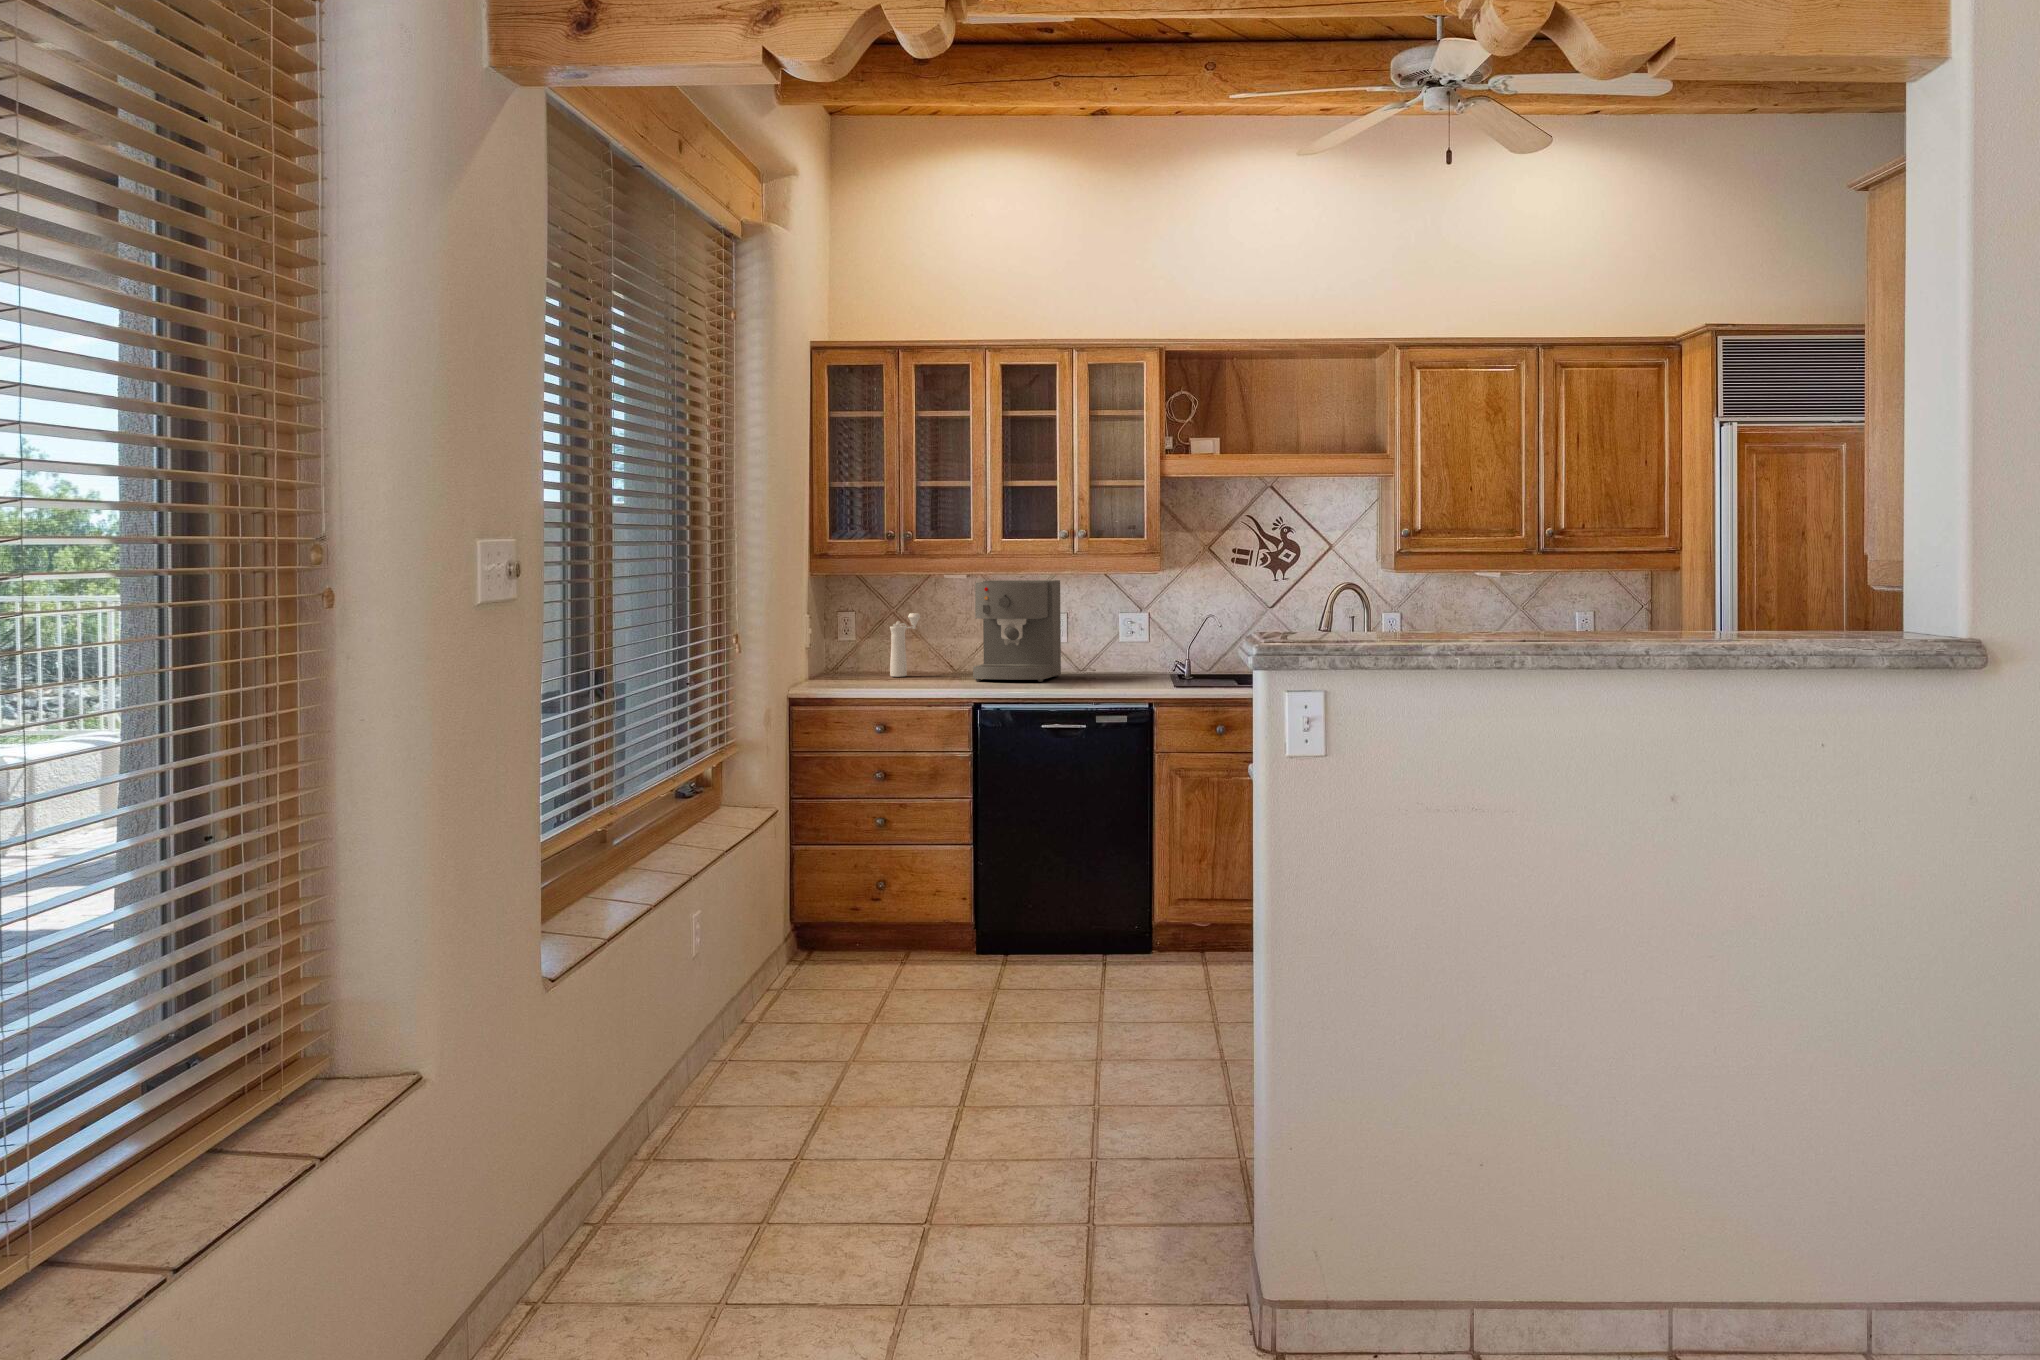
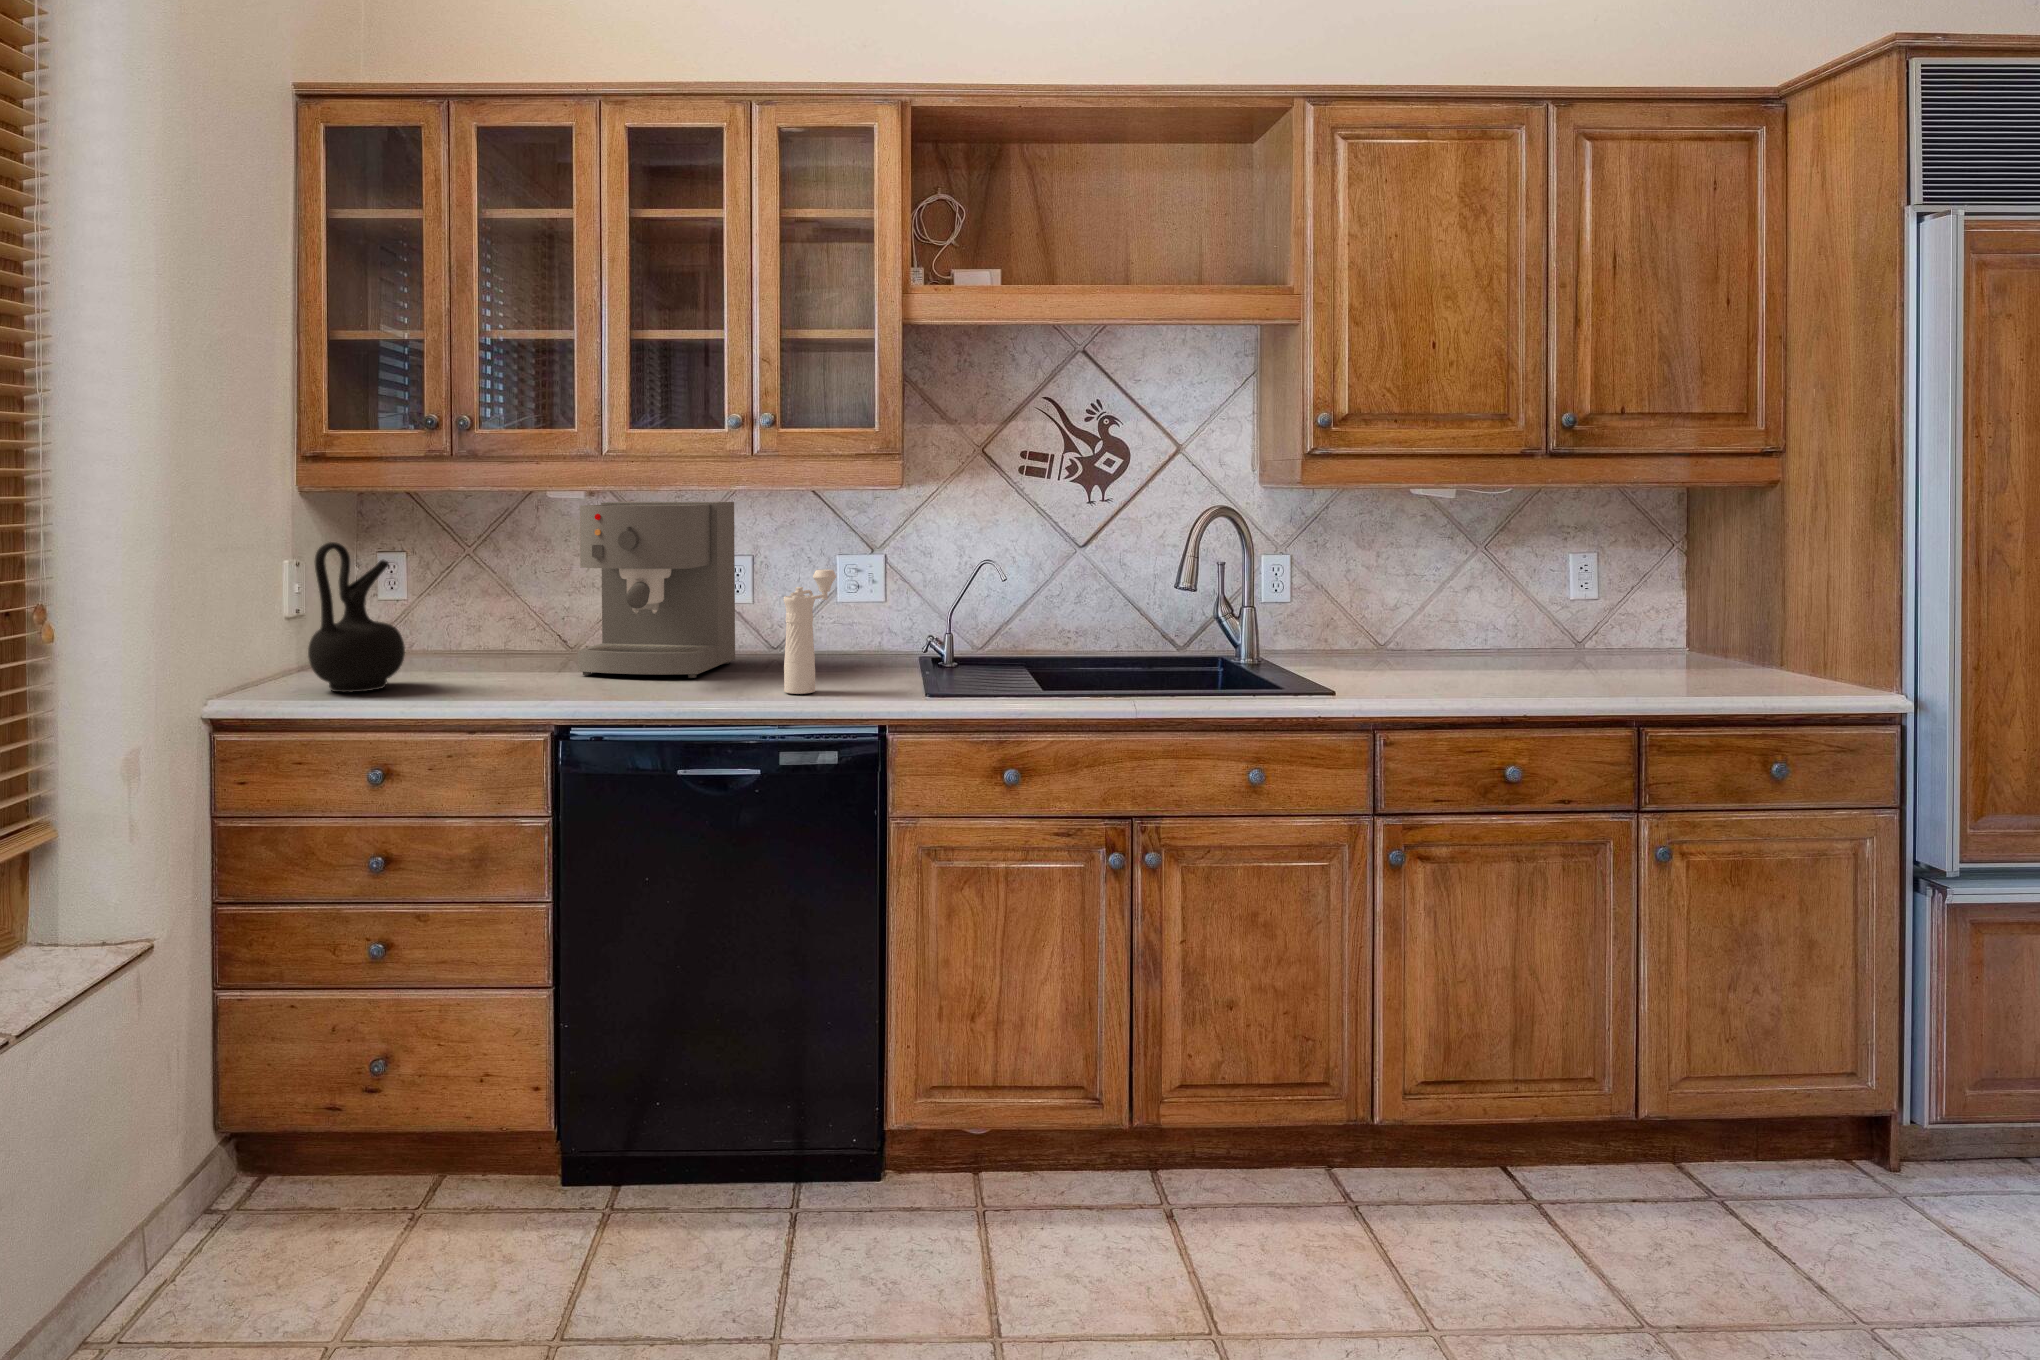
ceramic jug: none [830,603,881,687] -> present [308,542,405,692]
pepper mill: present [890,613,921,677] -> present [784,569,836,694]

